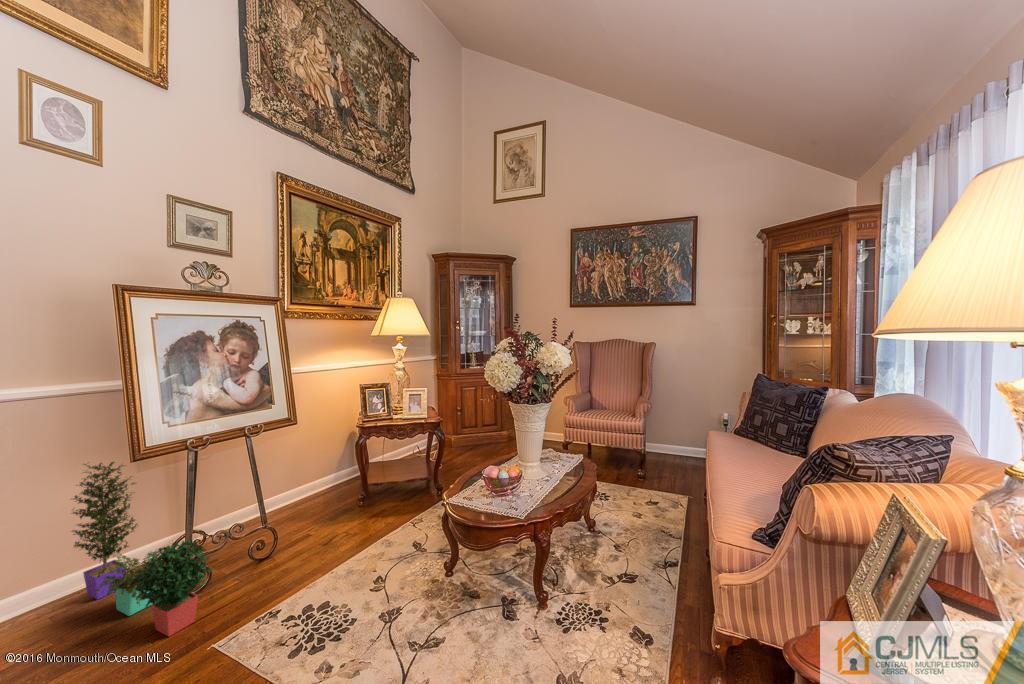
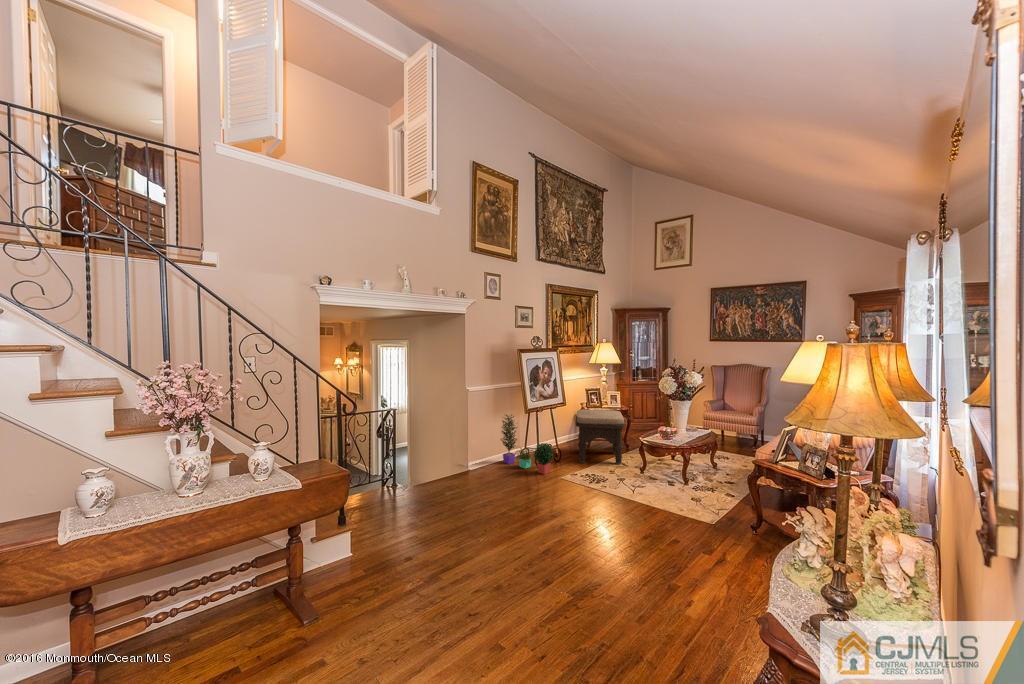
ottoman: none [305,426,422,556] -> present [576,410,625,464]

